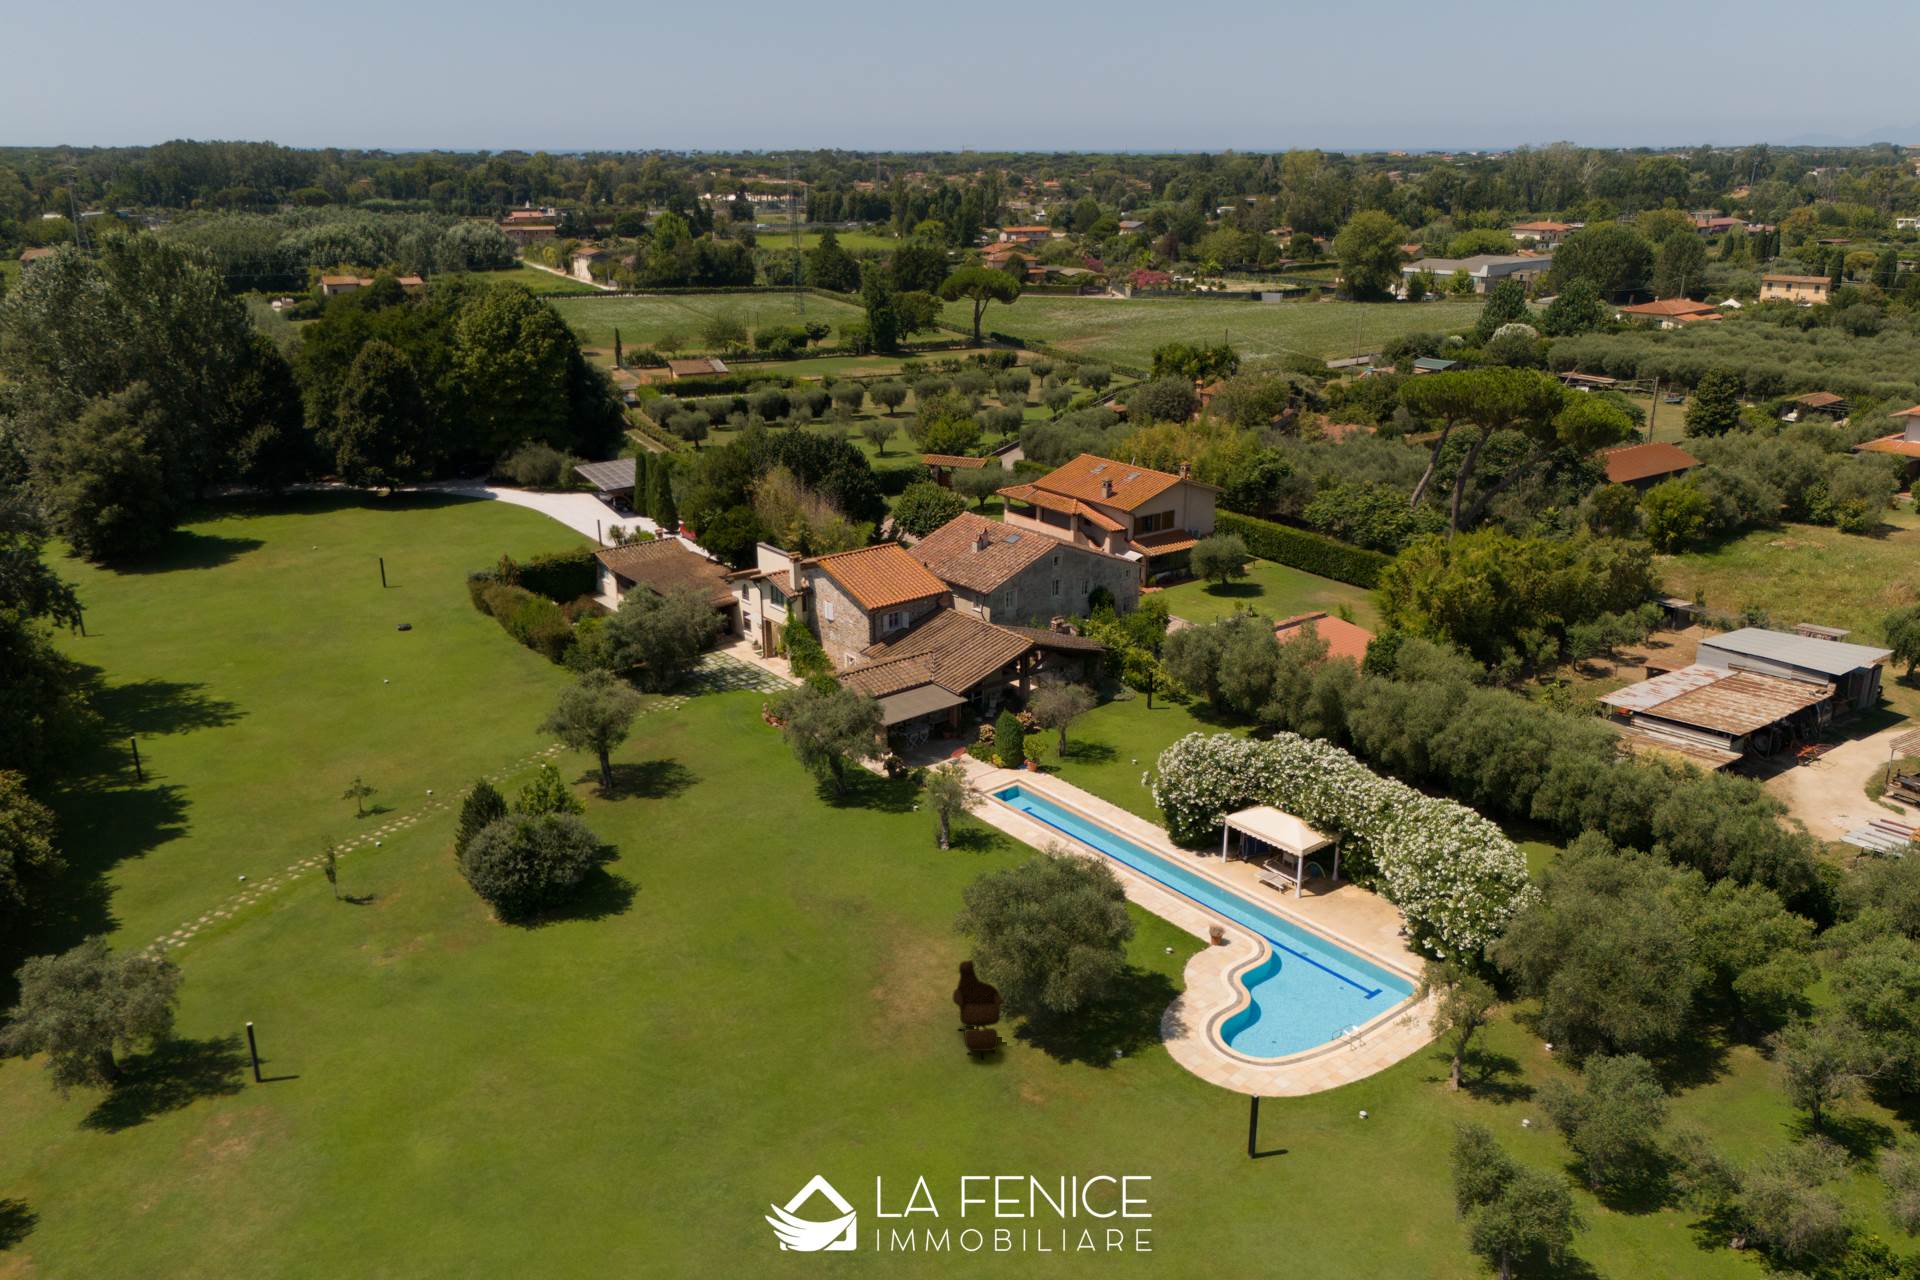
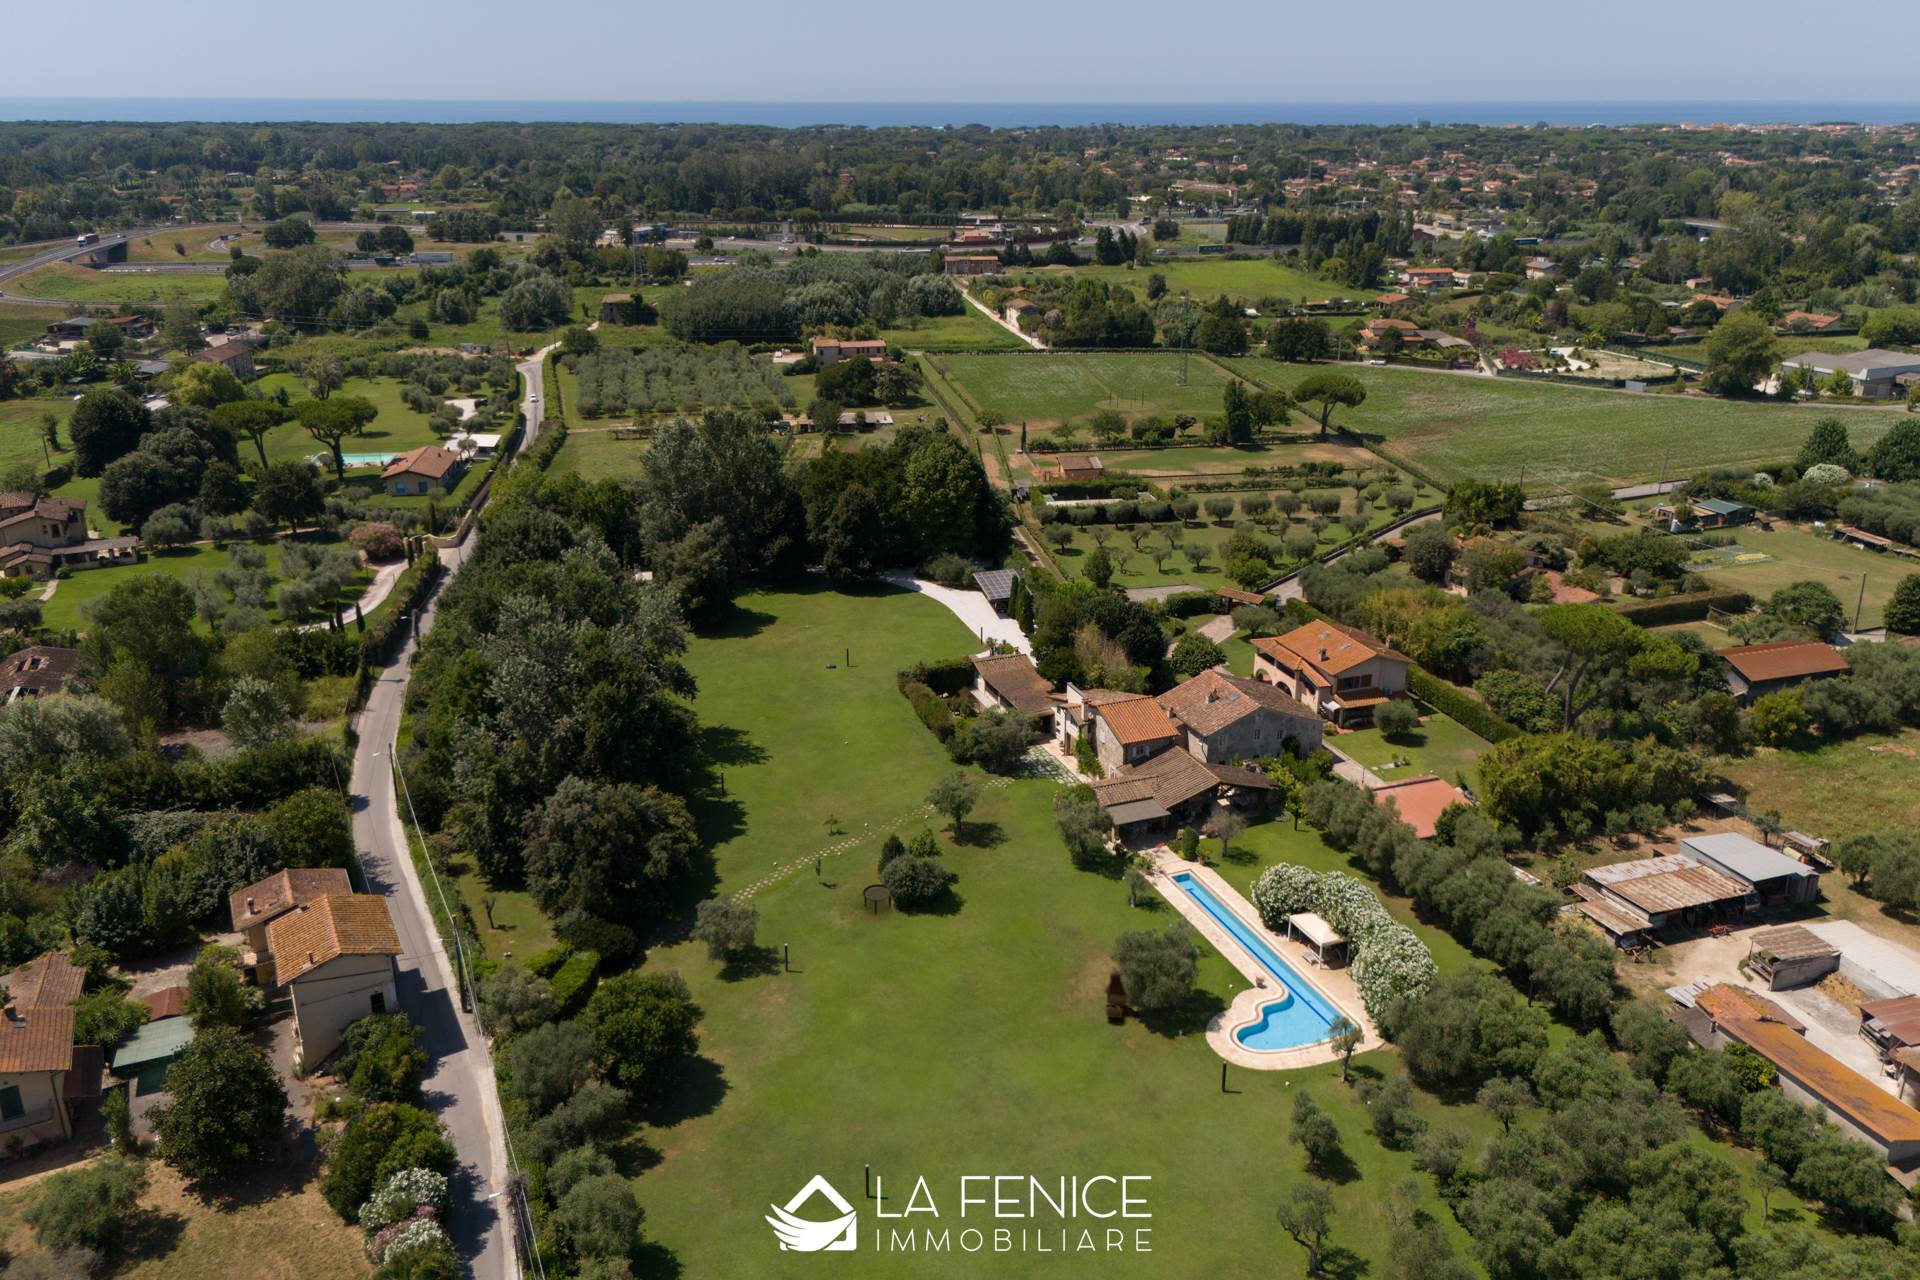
round table: none [419,878,484,938] -> present [863,884,892,914]

